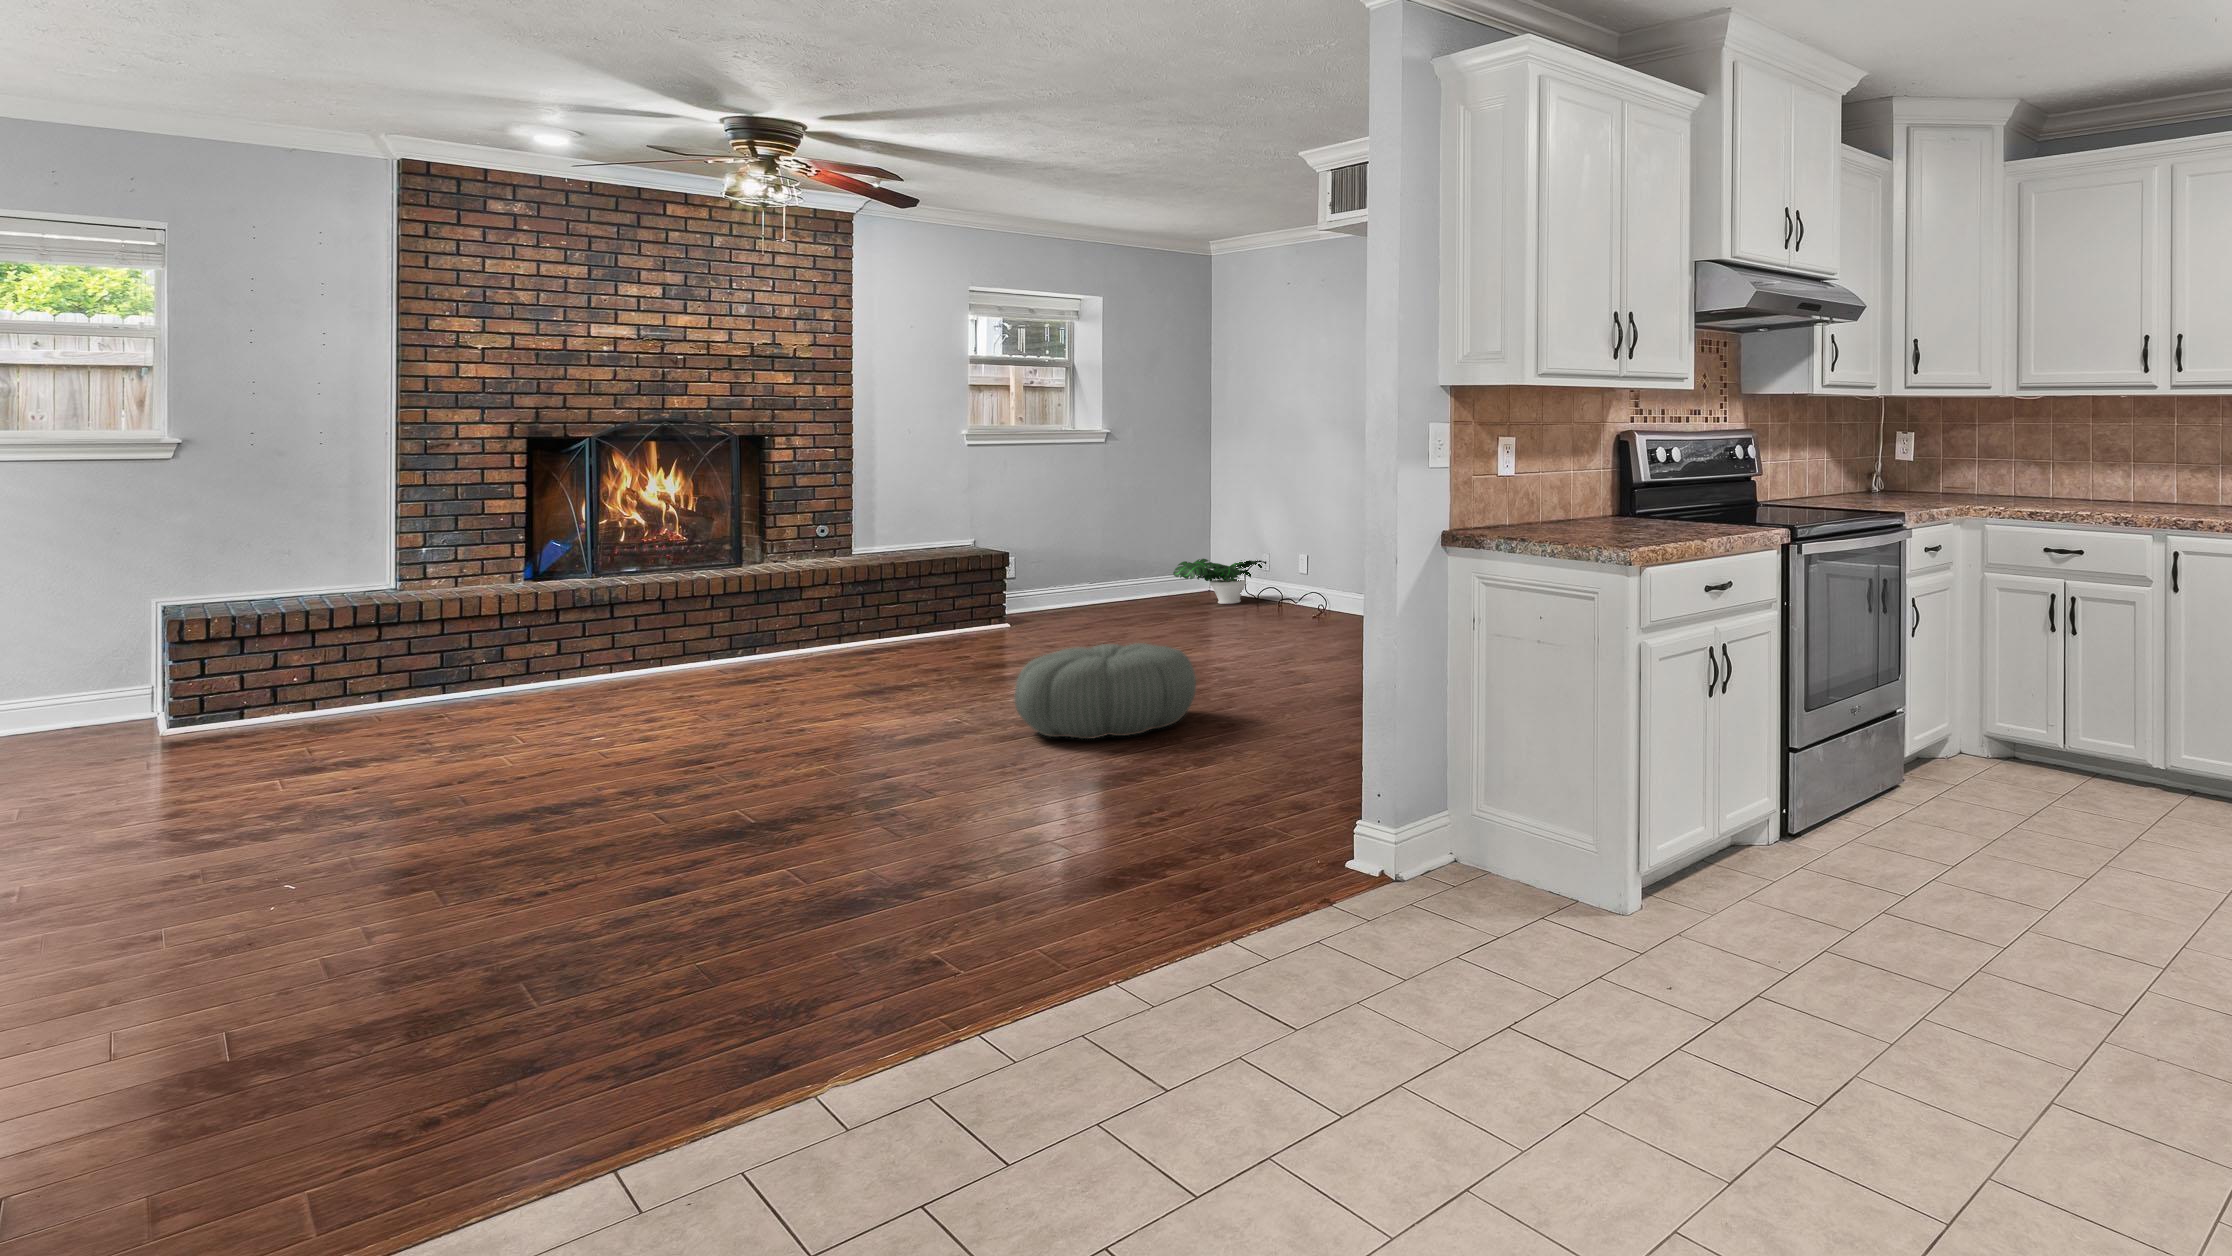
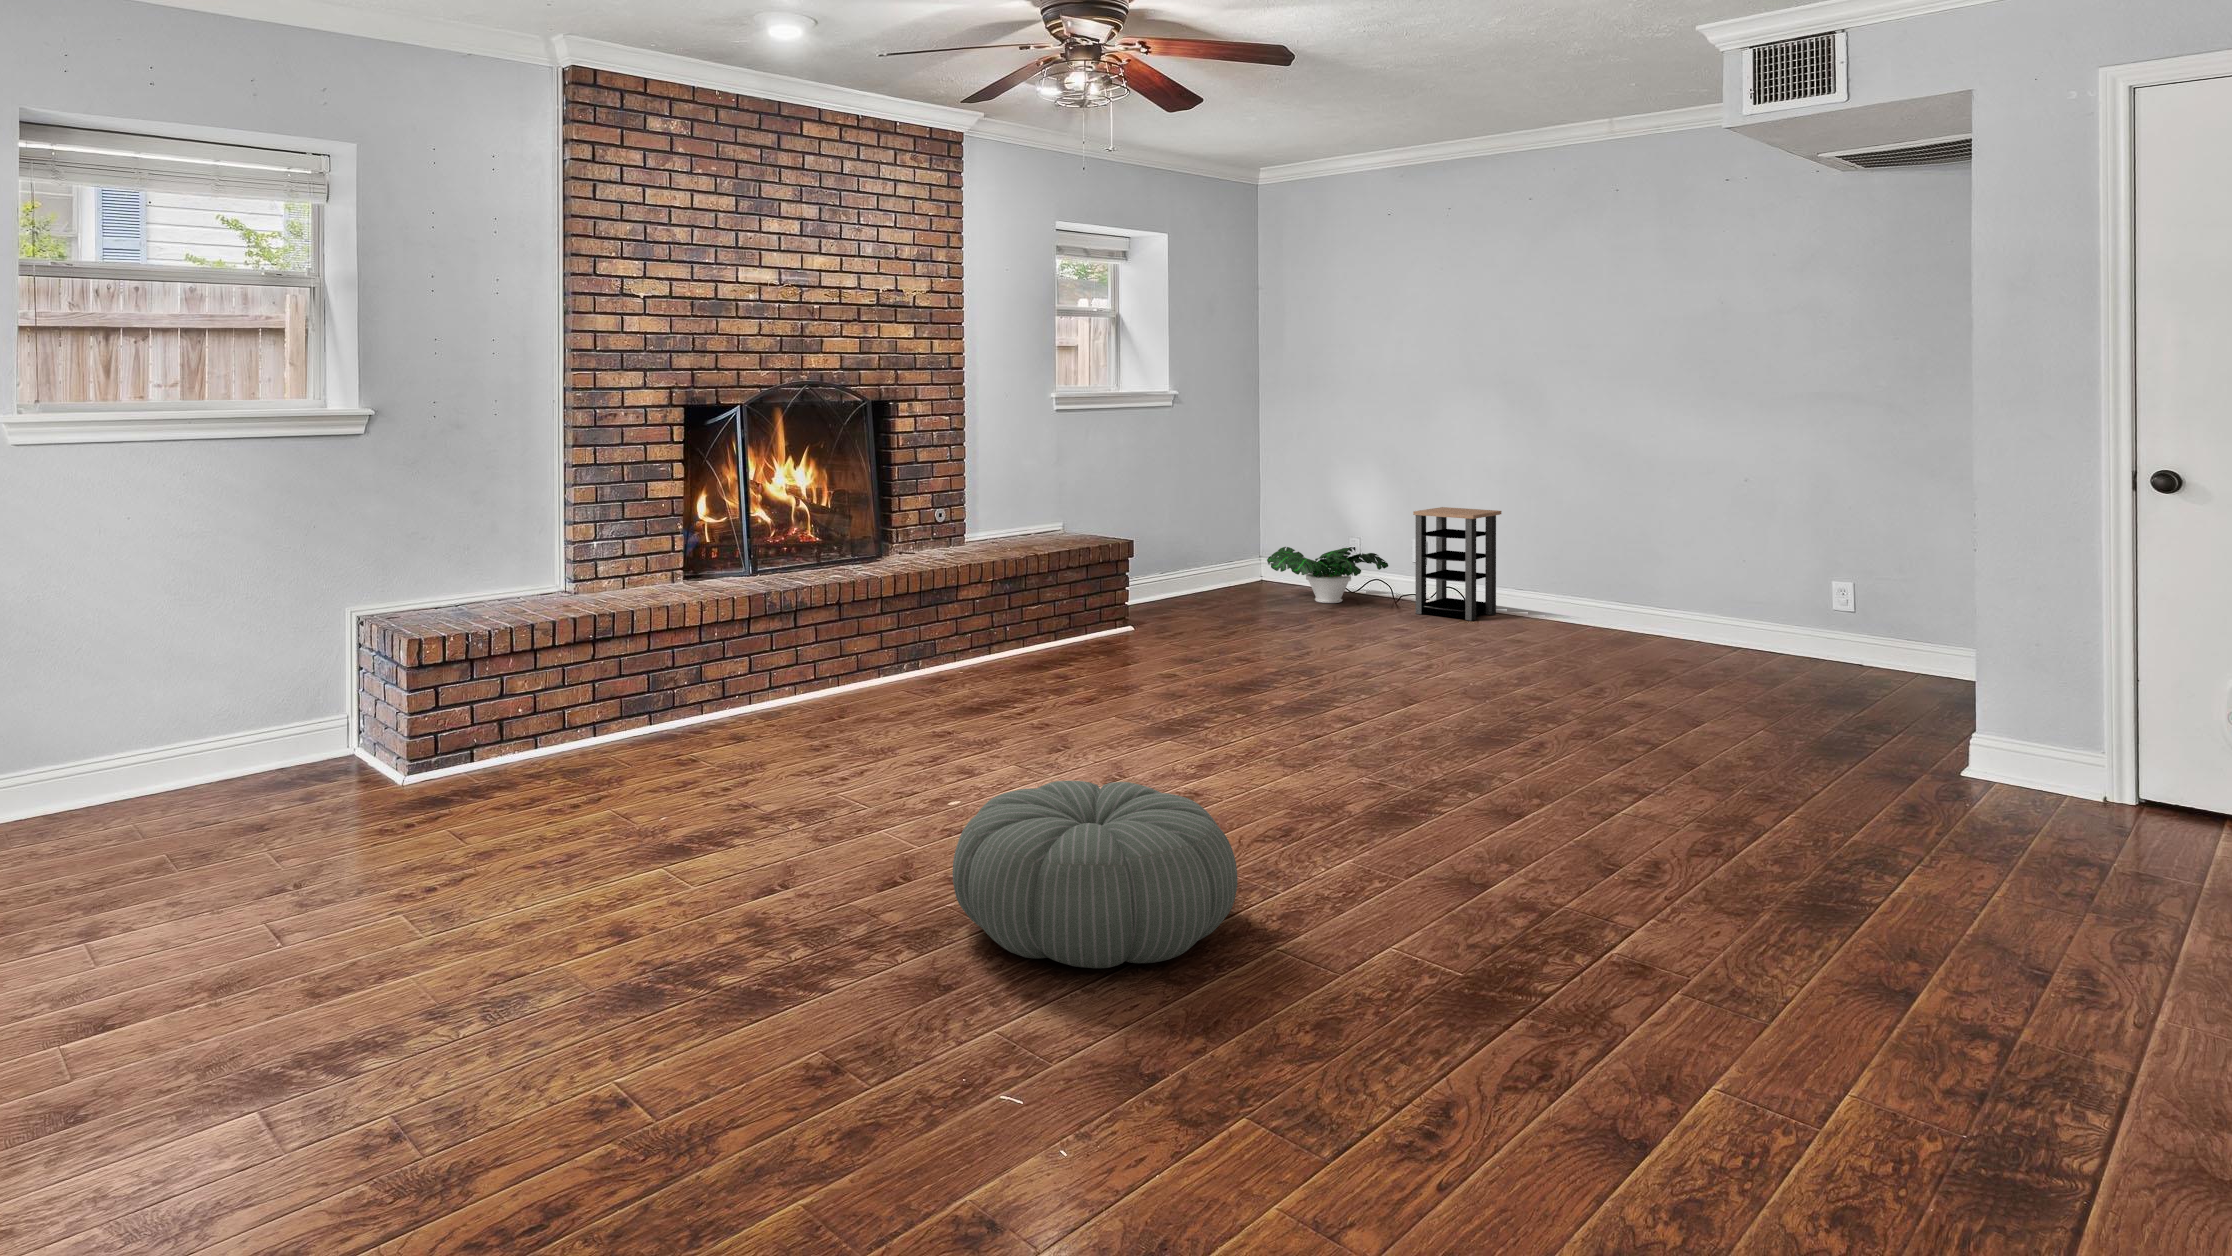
side table: none [1276,520,1349,611] -> present [1413,507,1502,621]
pouf: present [1015,643,1196,739] -> present [953,781,1238,968]

